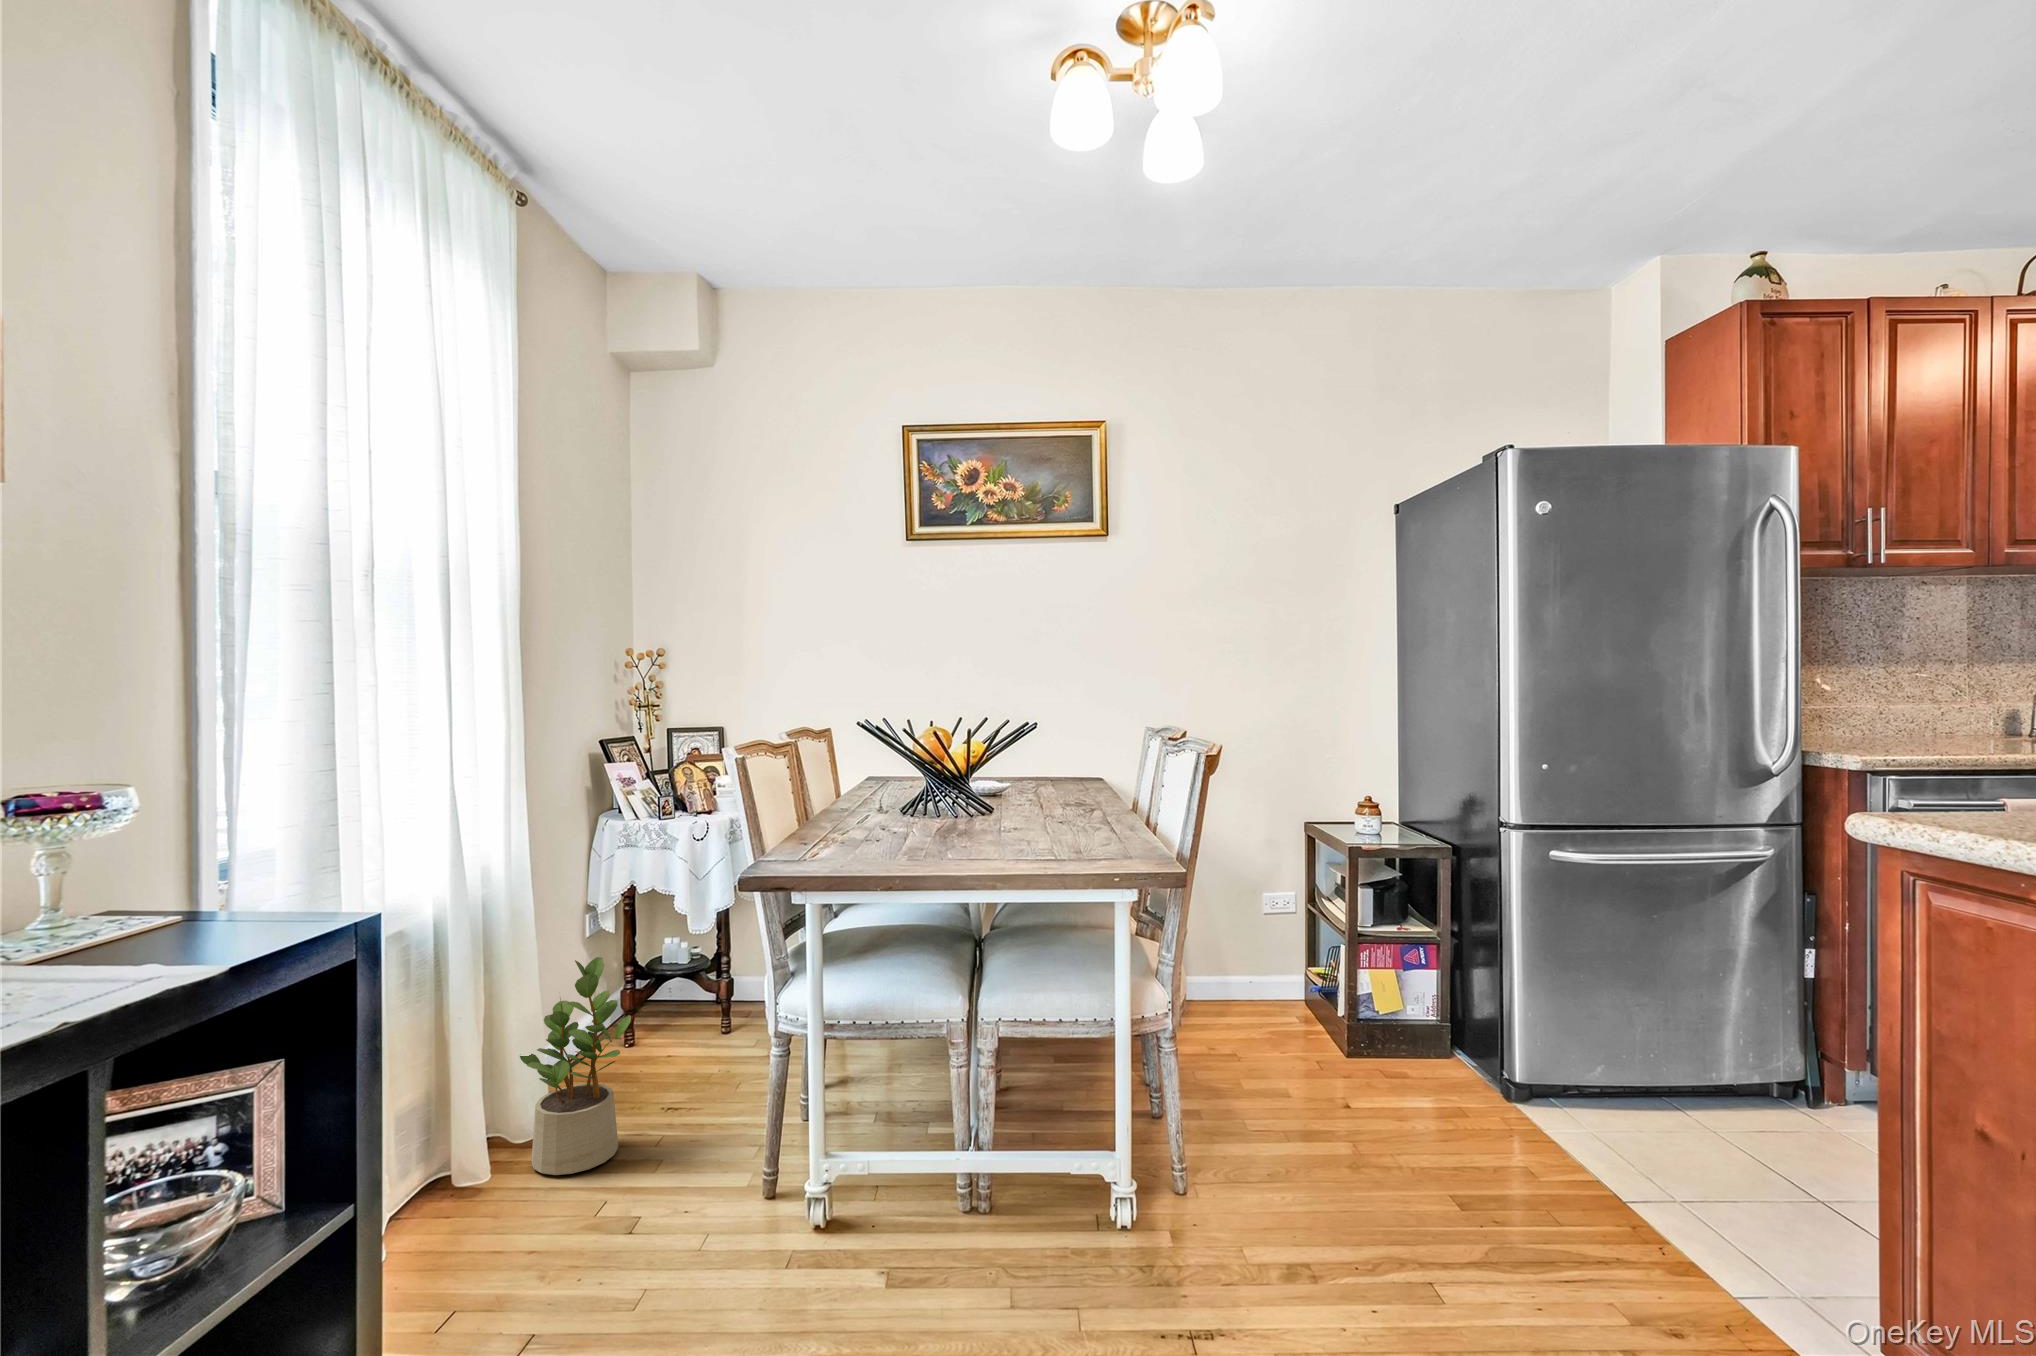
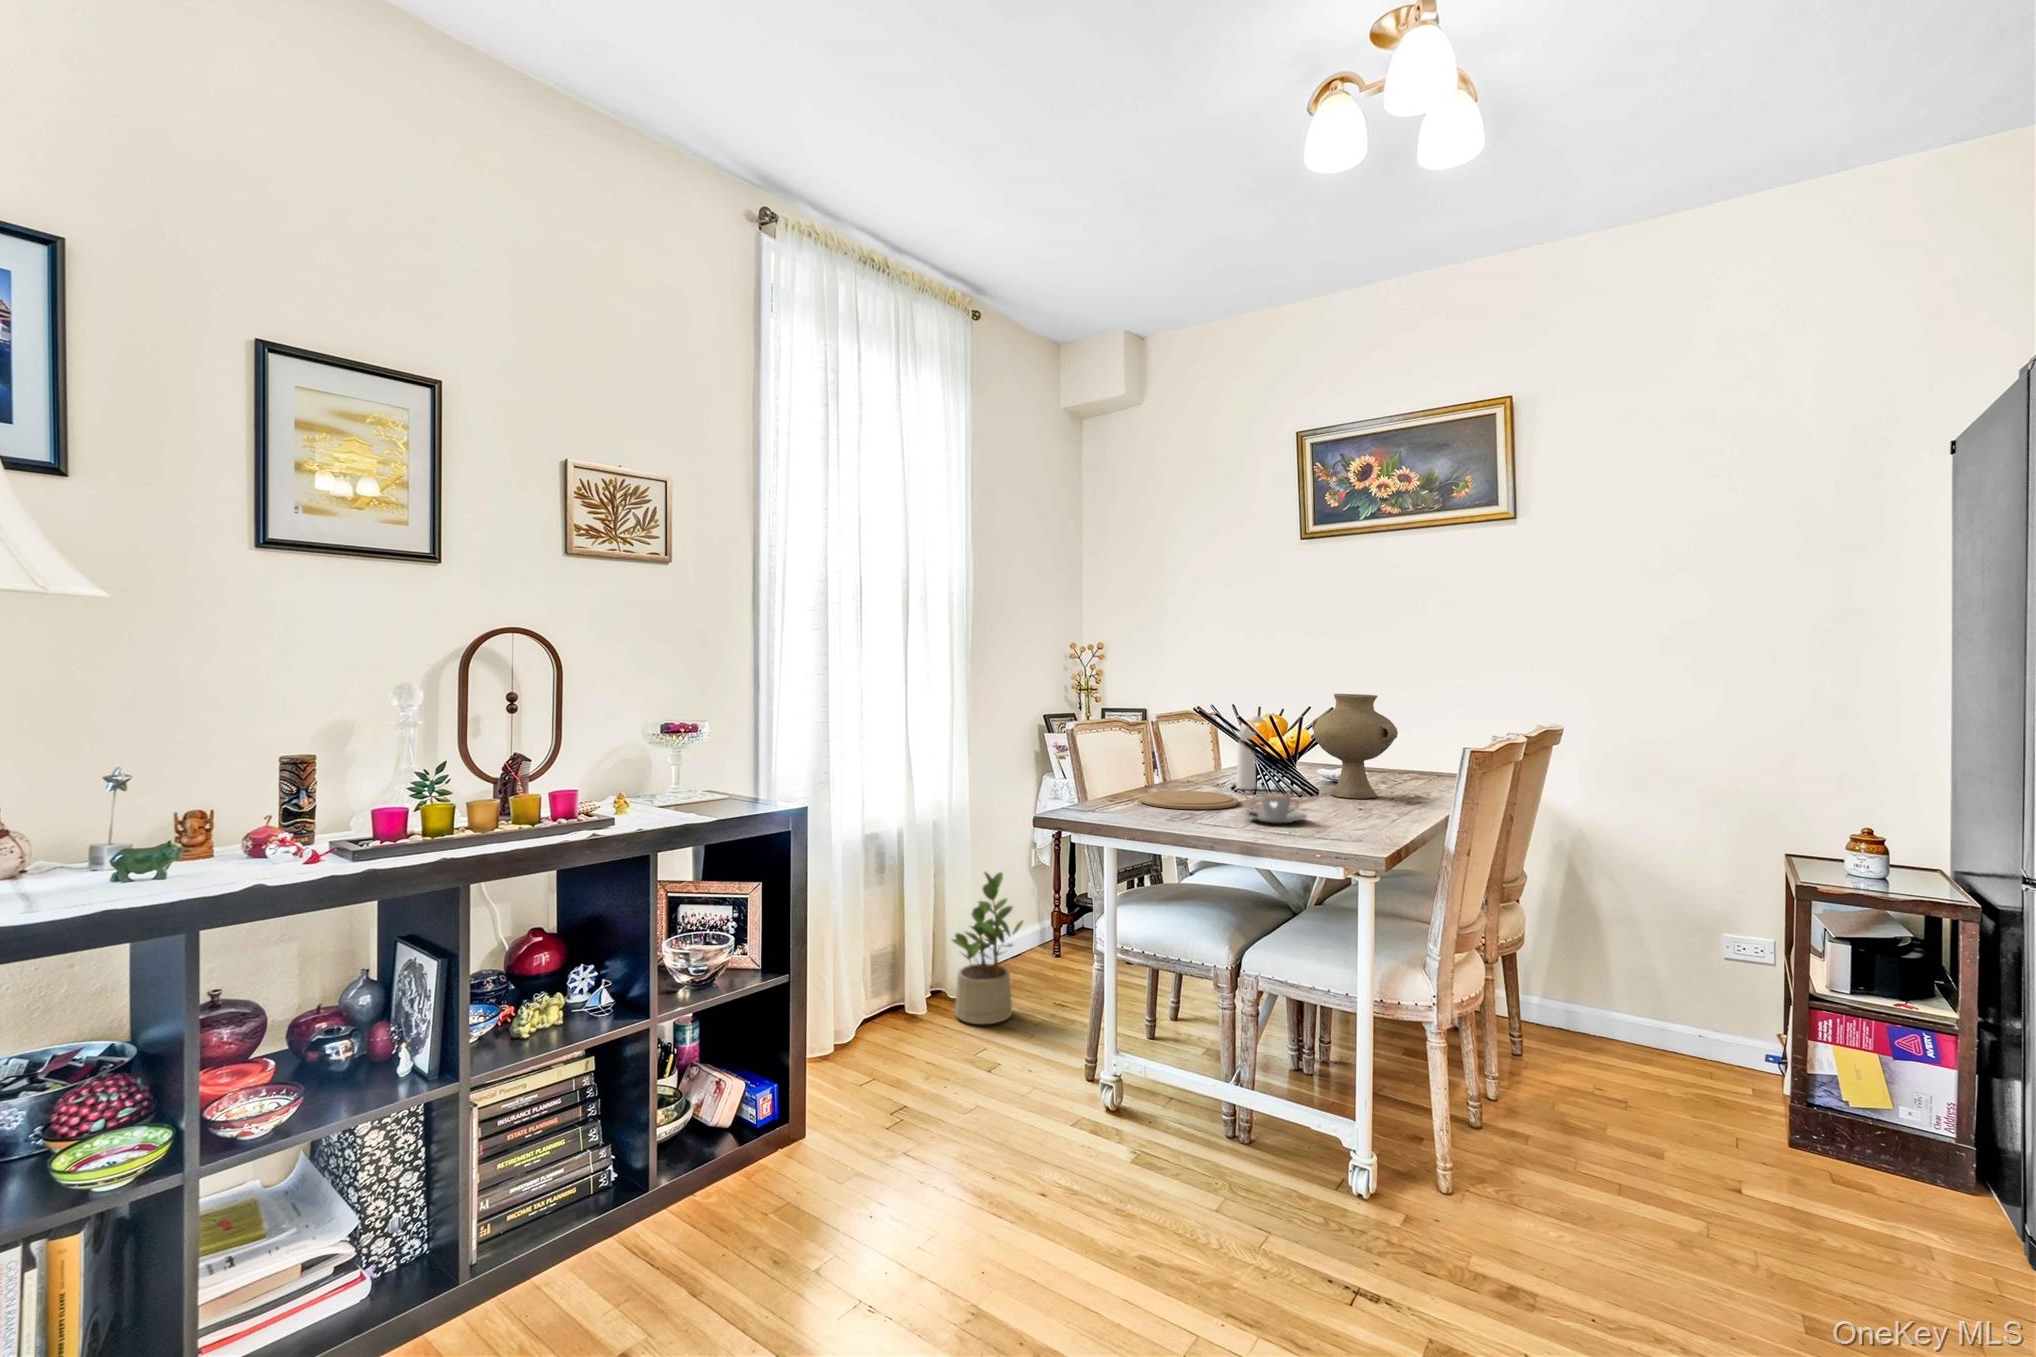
vase: none [984,705,1078,814] -> present [1312,694,1398,799]
pepper mill: none [906,732,928,815] -> present [1236,716,1262,790]
coffee cup: none [984,817,1050,850] -> present [1244,793,1307,823]
plate: none [834,822,947,846] -> present [1141,791,1238,809]

